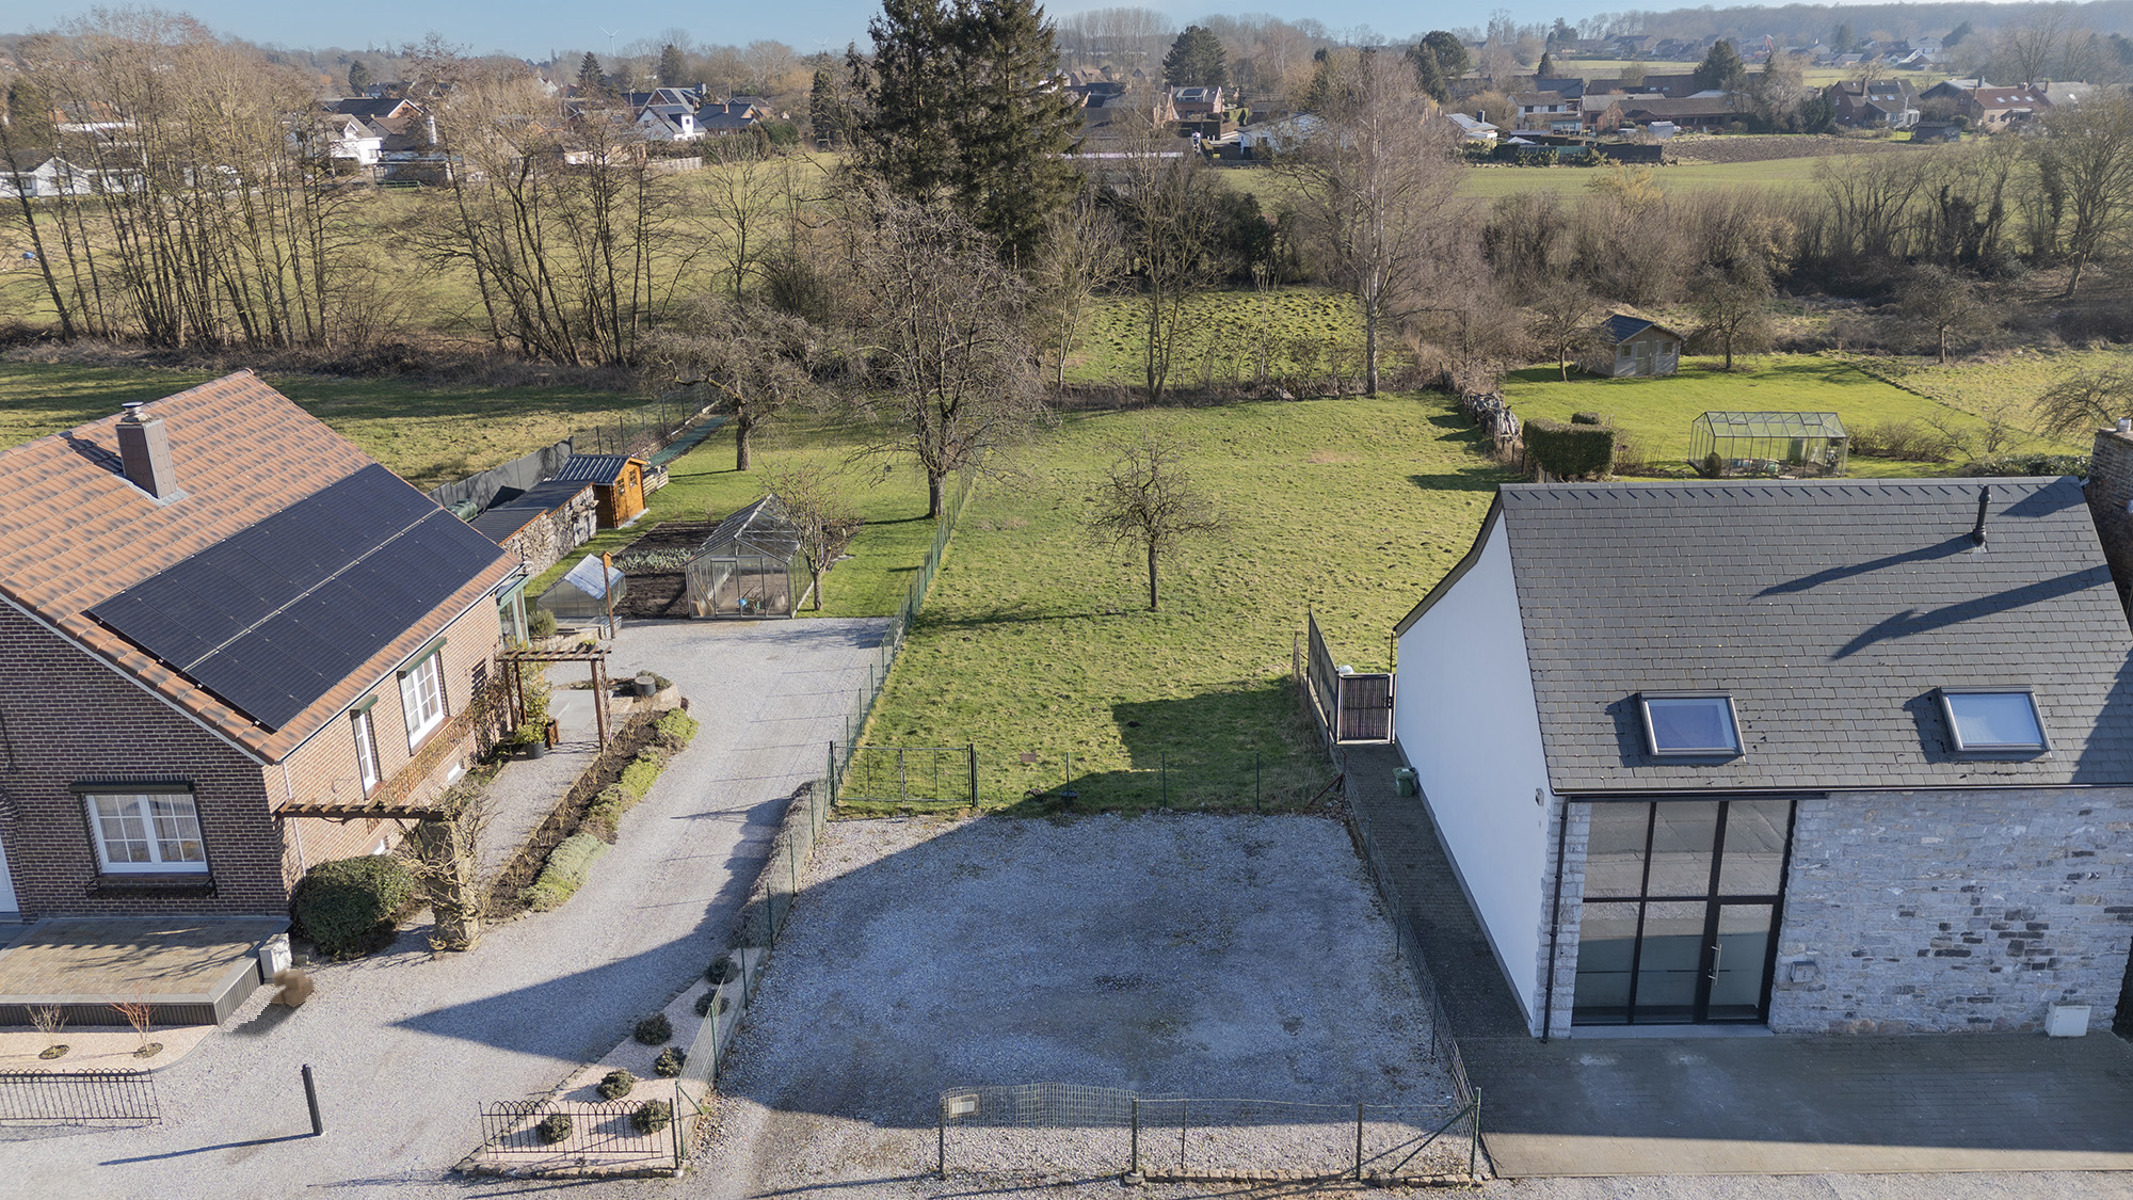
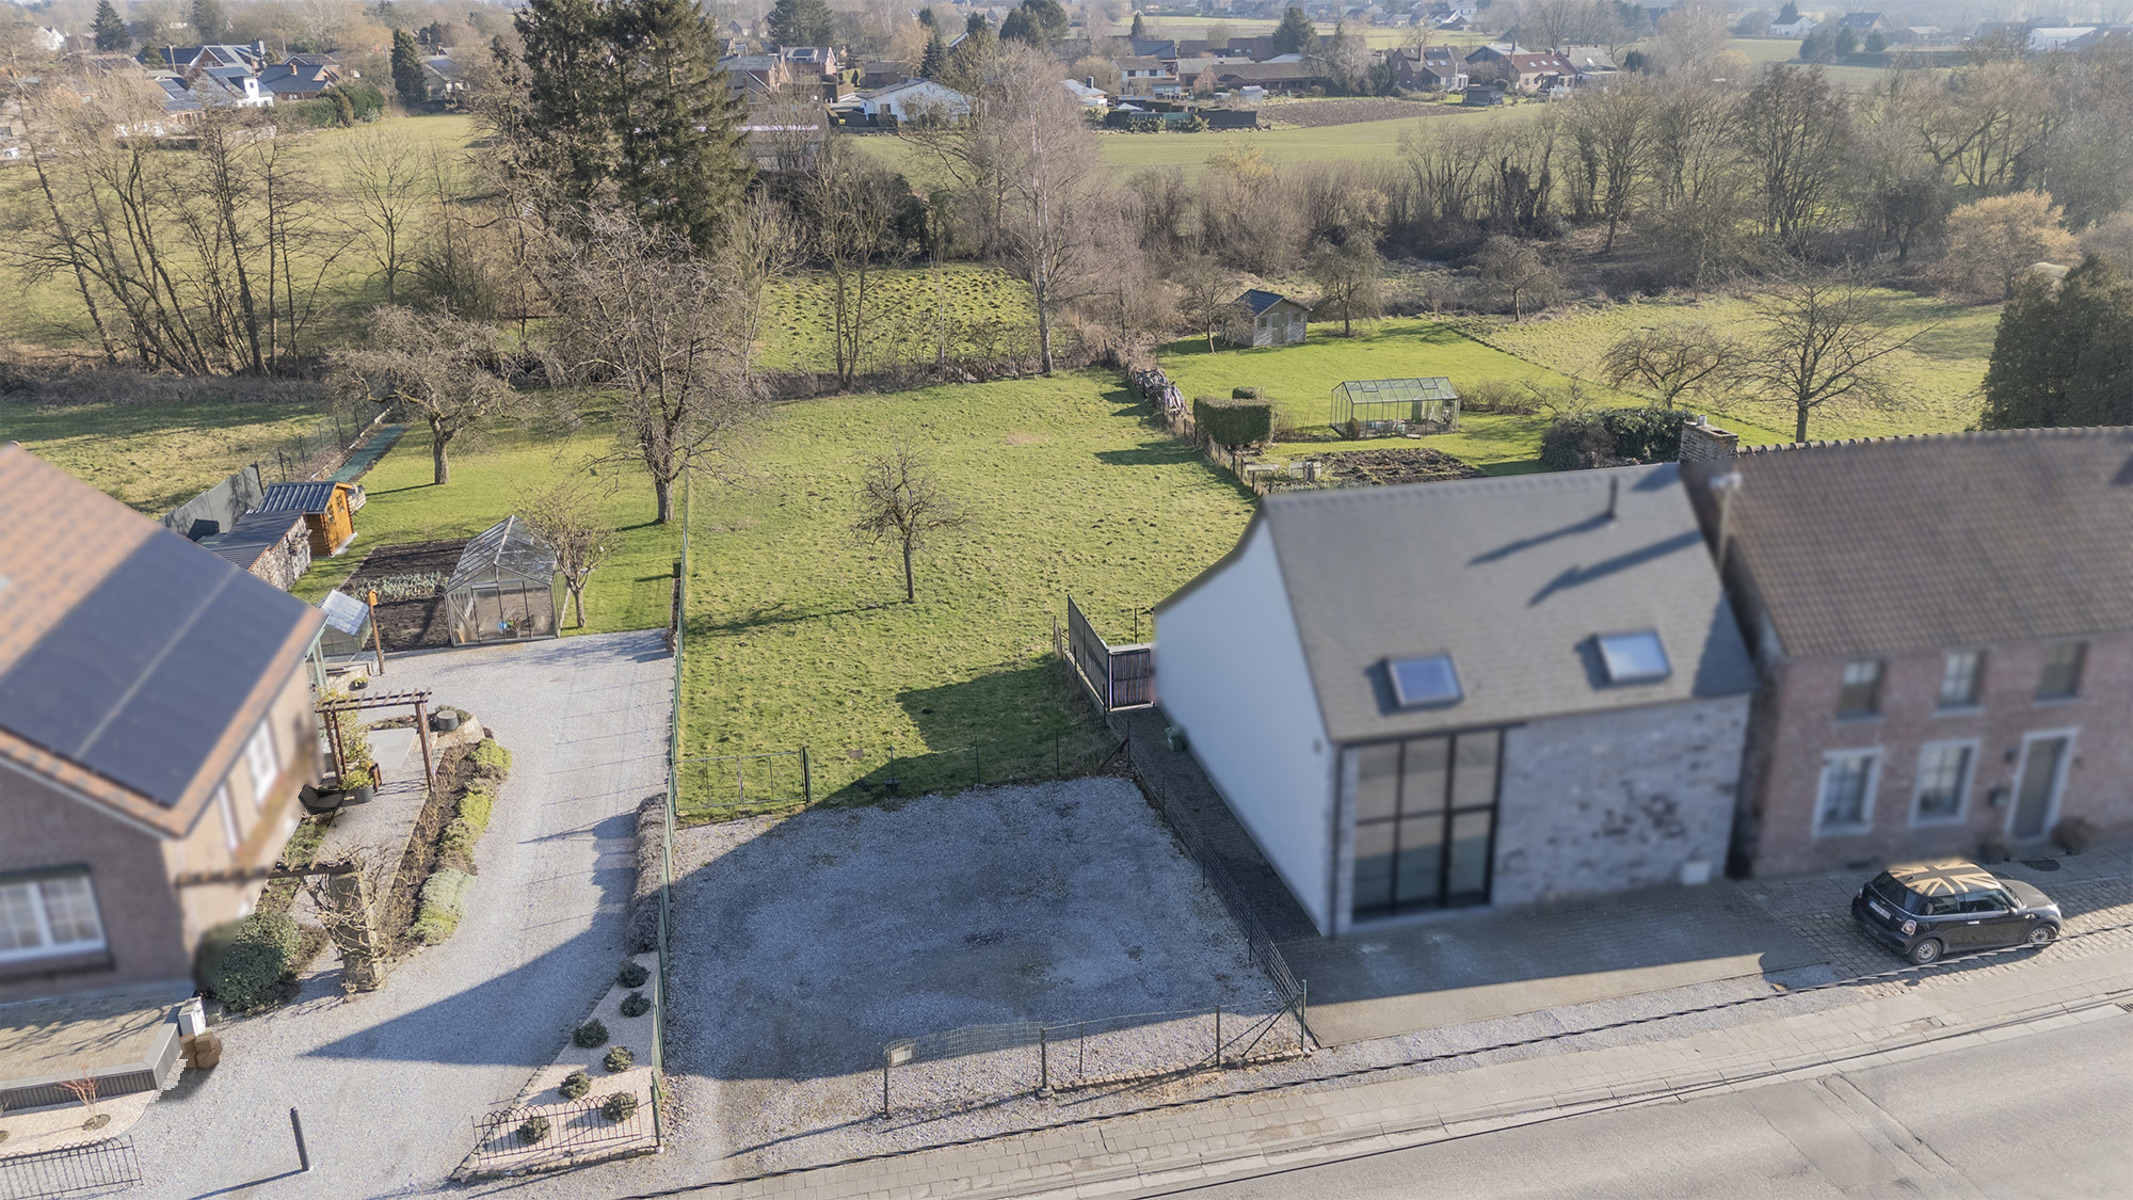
lounge chair: none [472,736,521,783] -> present [298,784,346,828]

